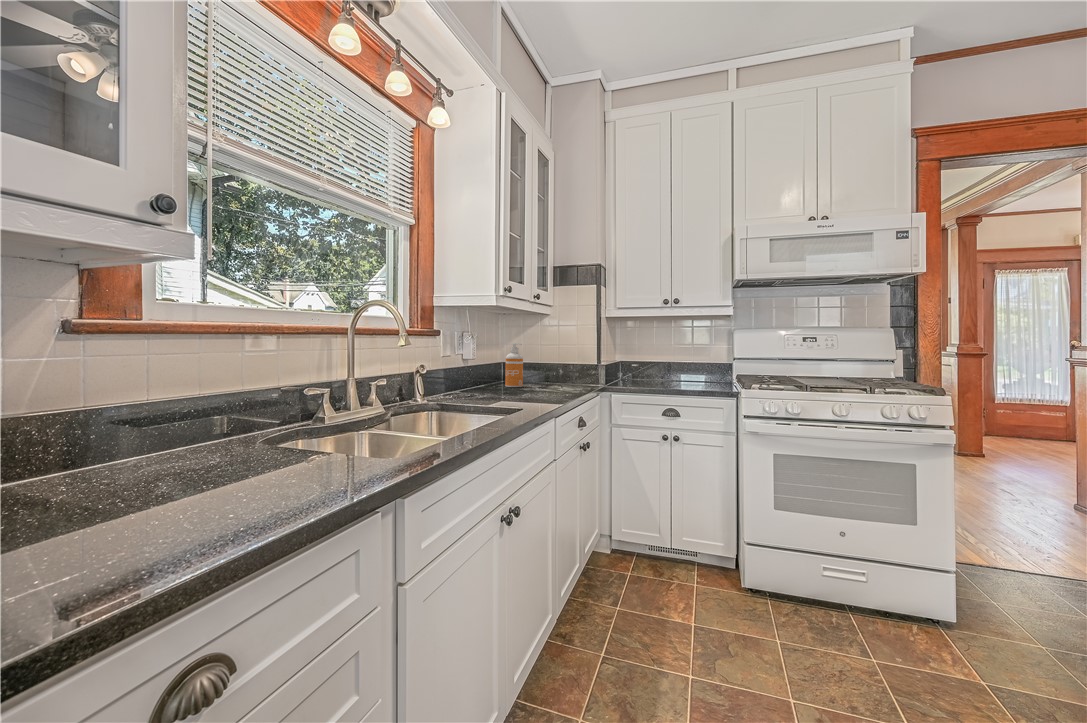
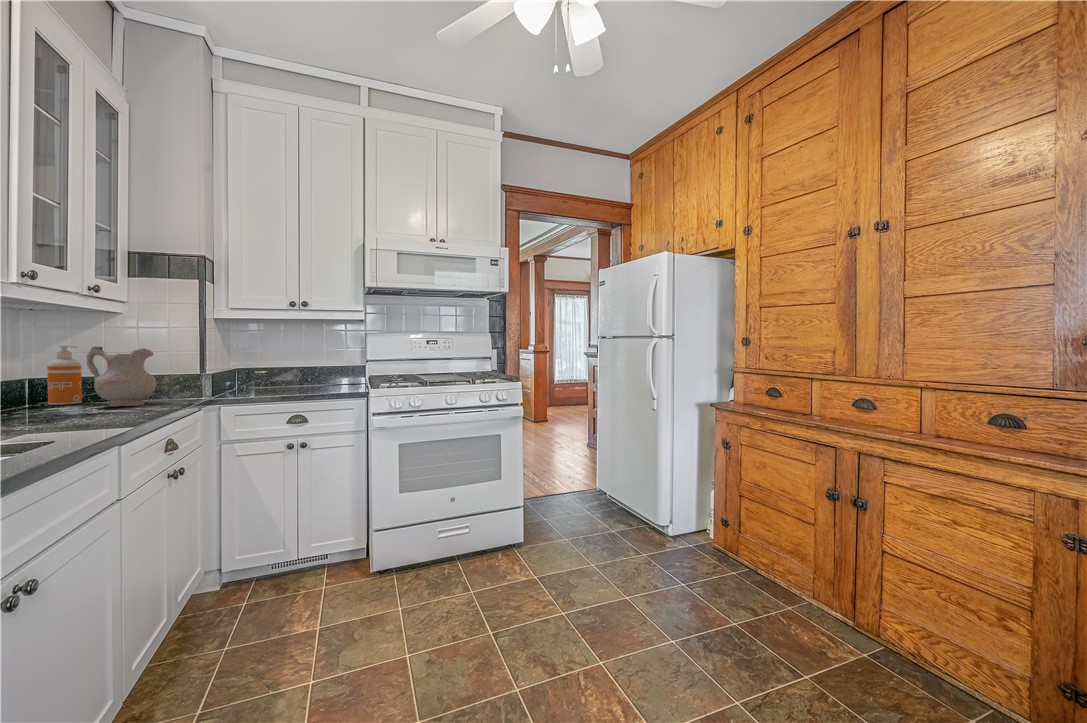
ceramic pitcher: none [529,343,569,391] -> present [87,346,156,407]

